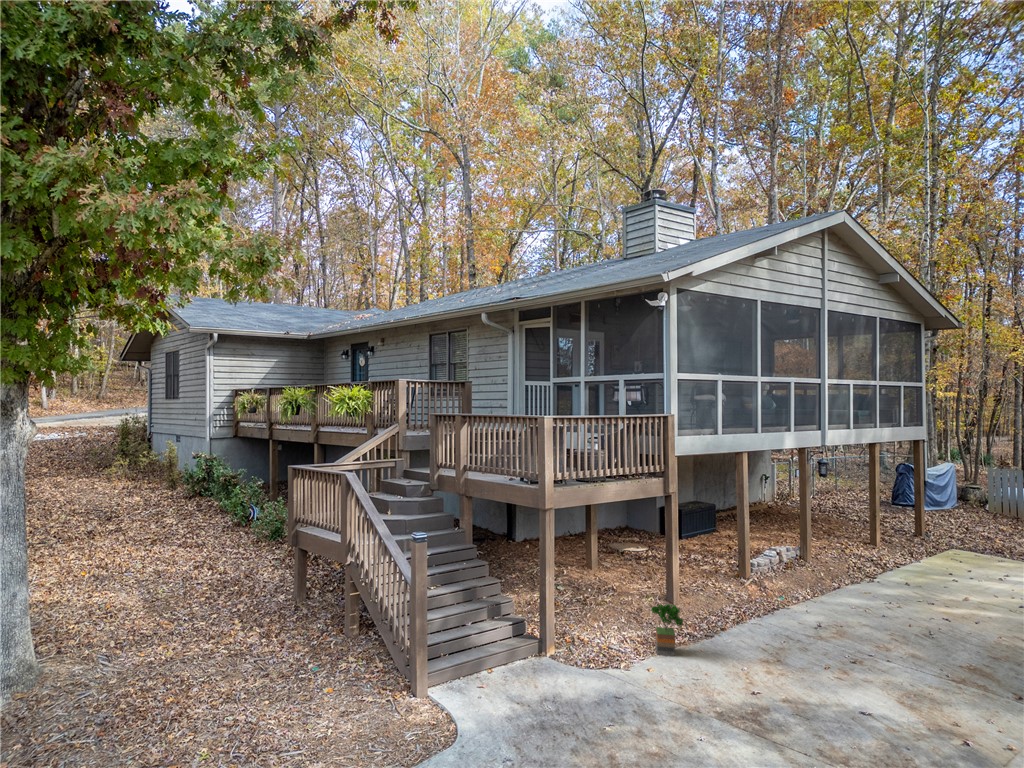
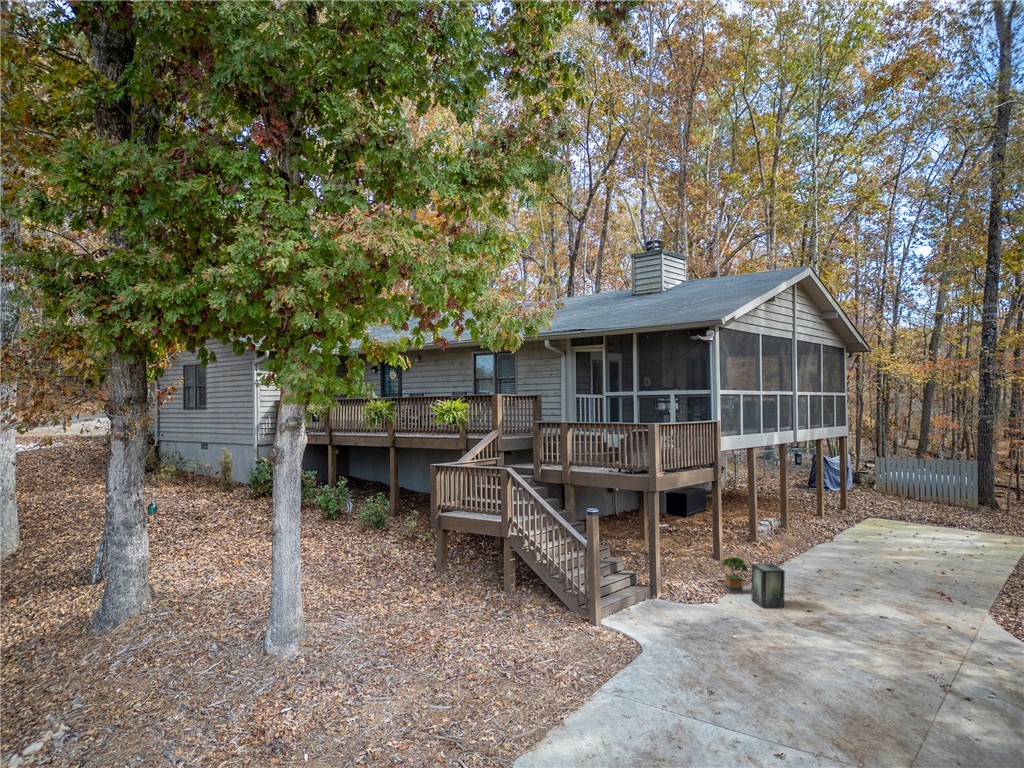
storage box: none [679,617,719,685] -> present [752,564,785,608]

